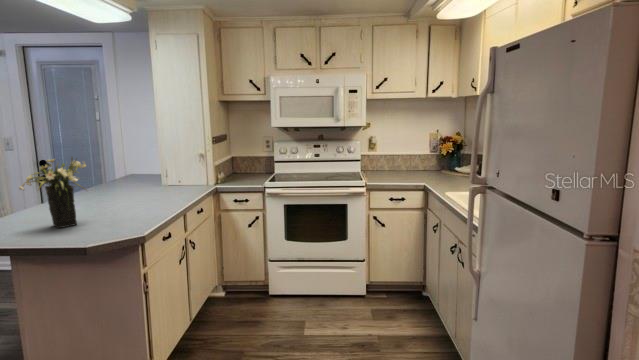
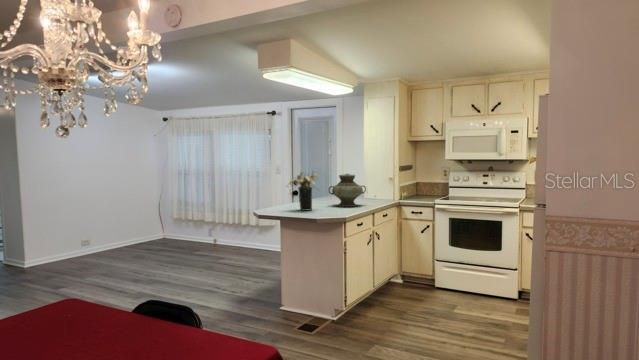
vase: none [105,156,168,209] -> present [329,174,366,207]

